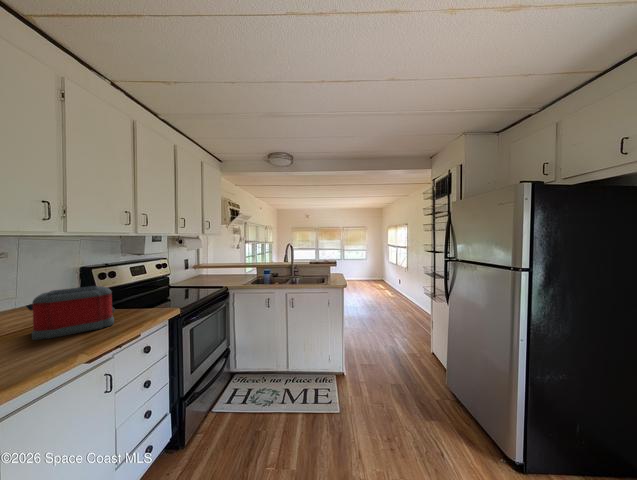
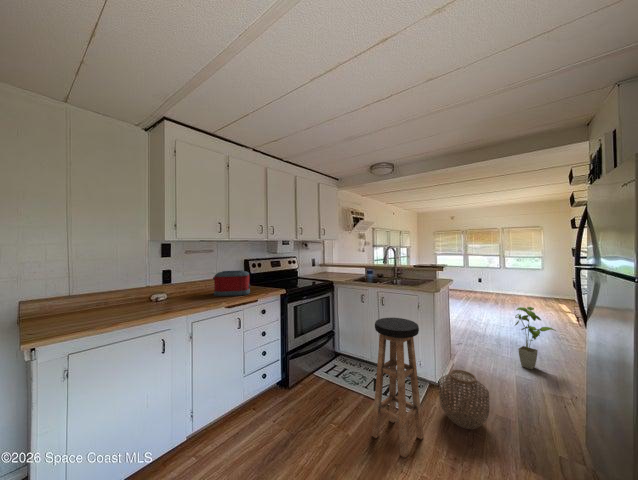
house plant: none [380,288,408,338] -> present [515,307,556,370]
bar stool: none [314,317,360,464] -> present [372,318,423,458]
woven basket: none [357,354,398,407] -> present [439,370,489,429]

